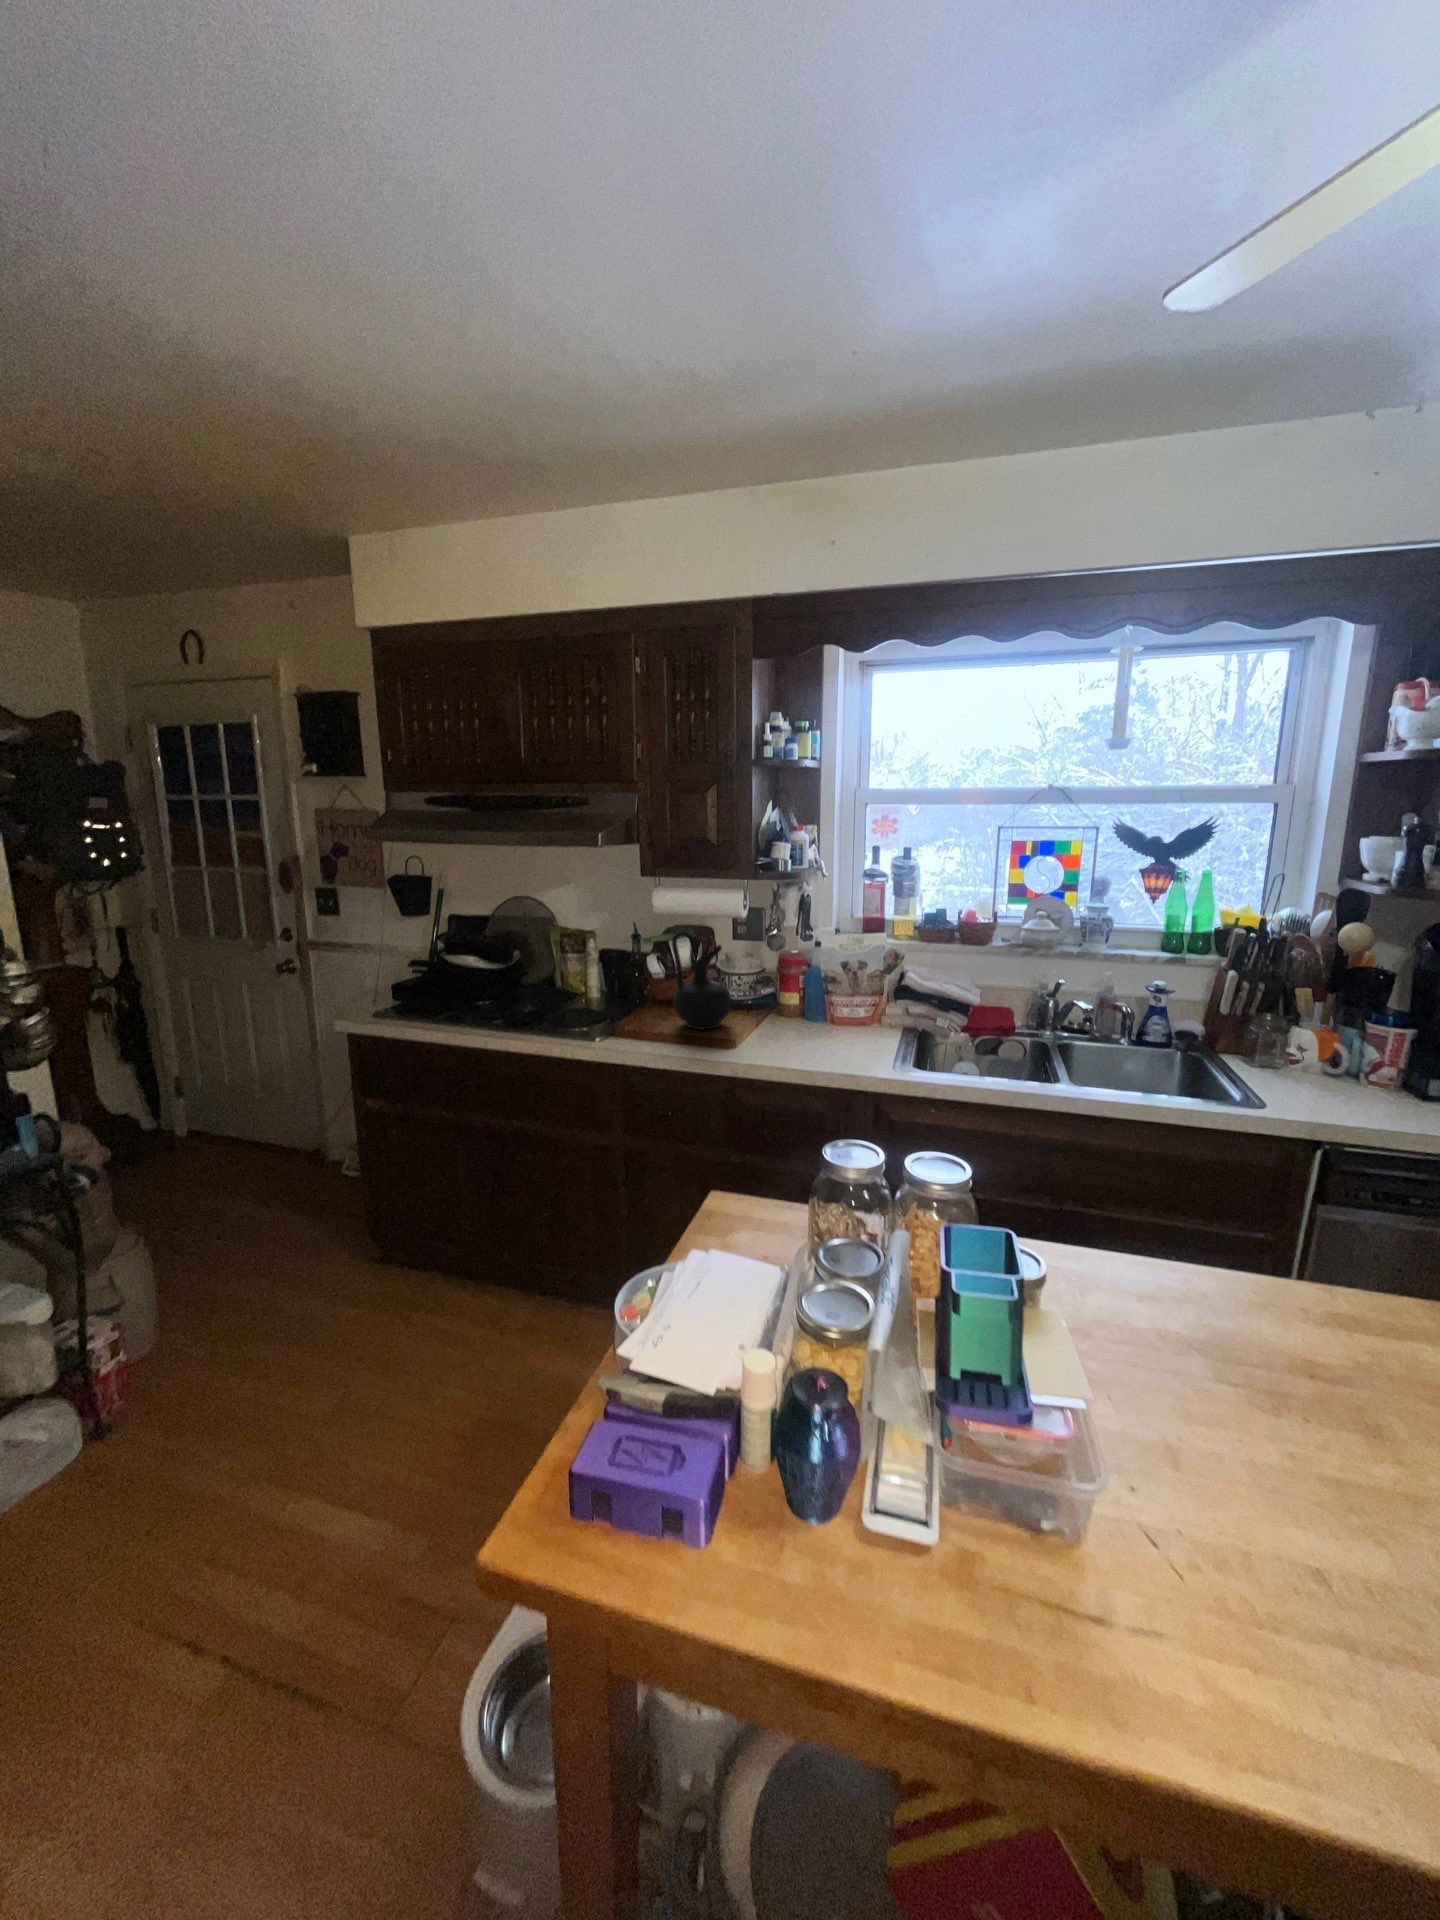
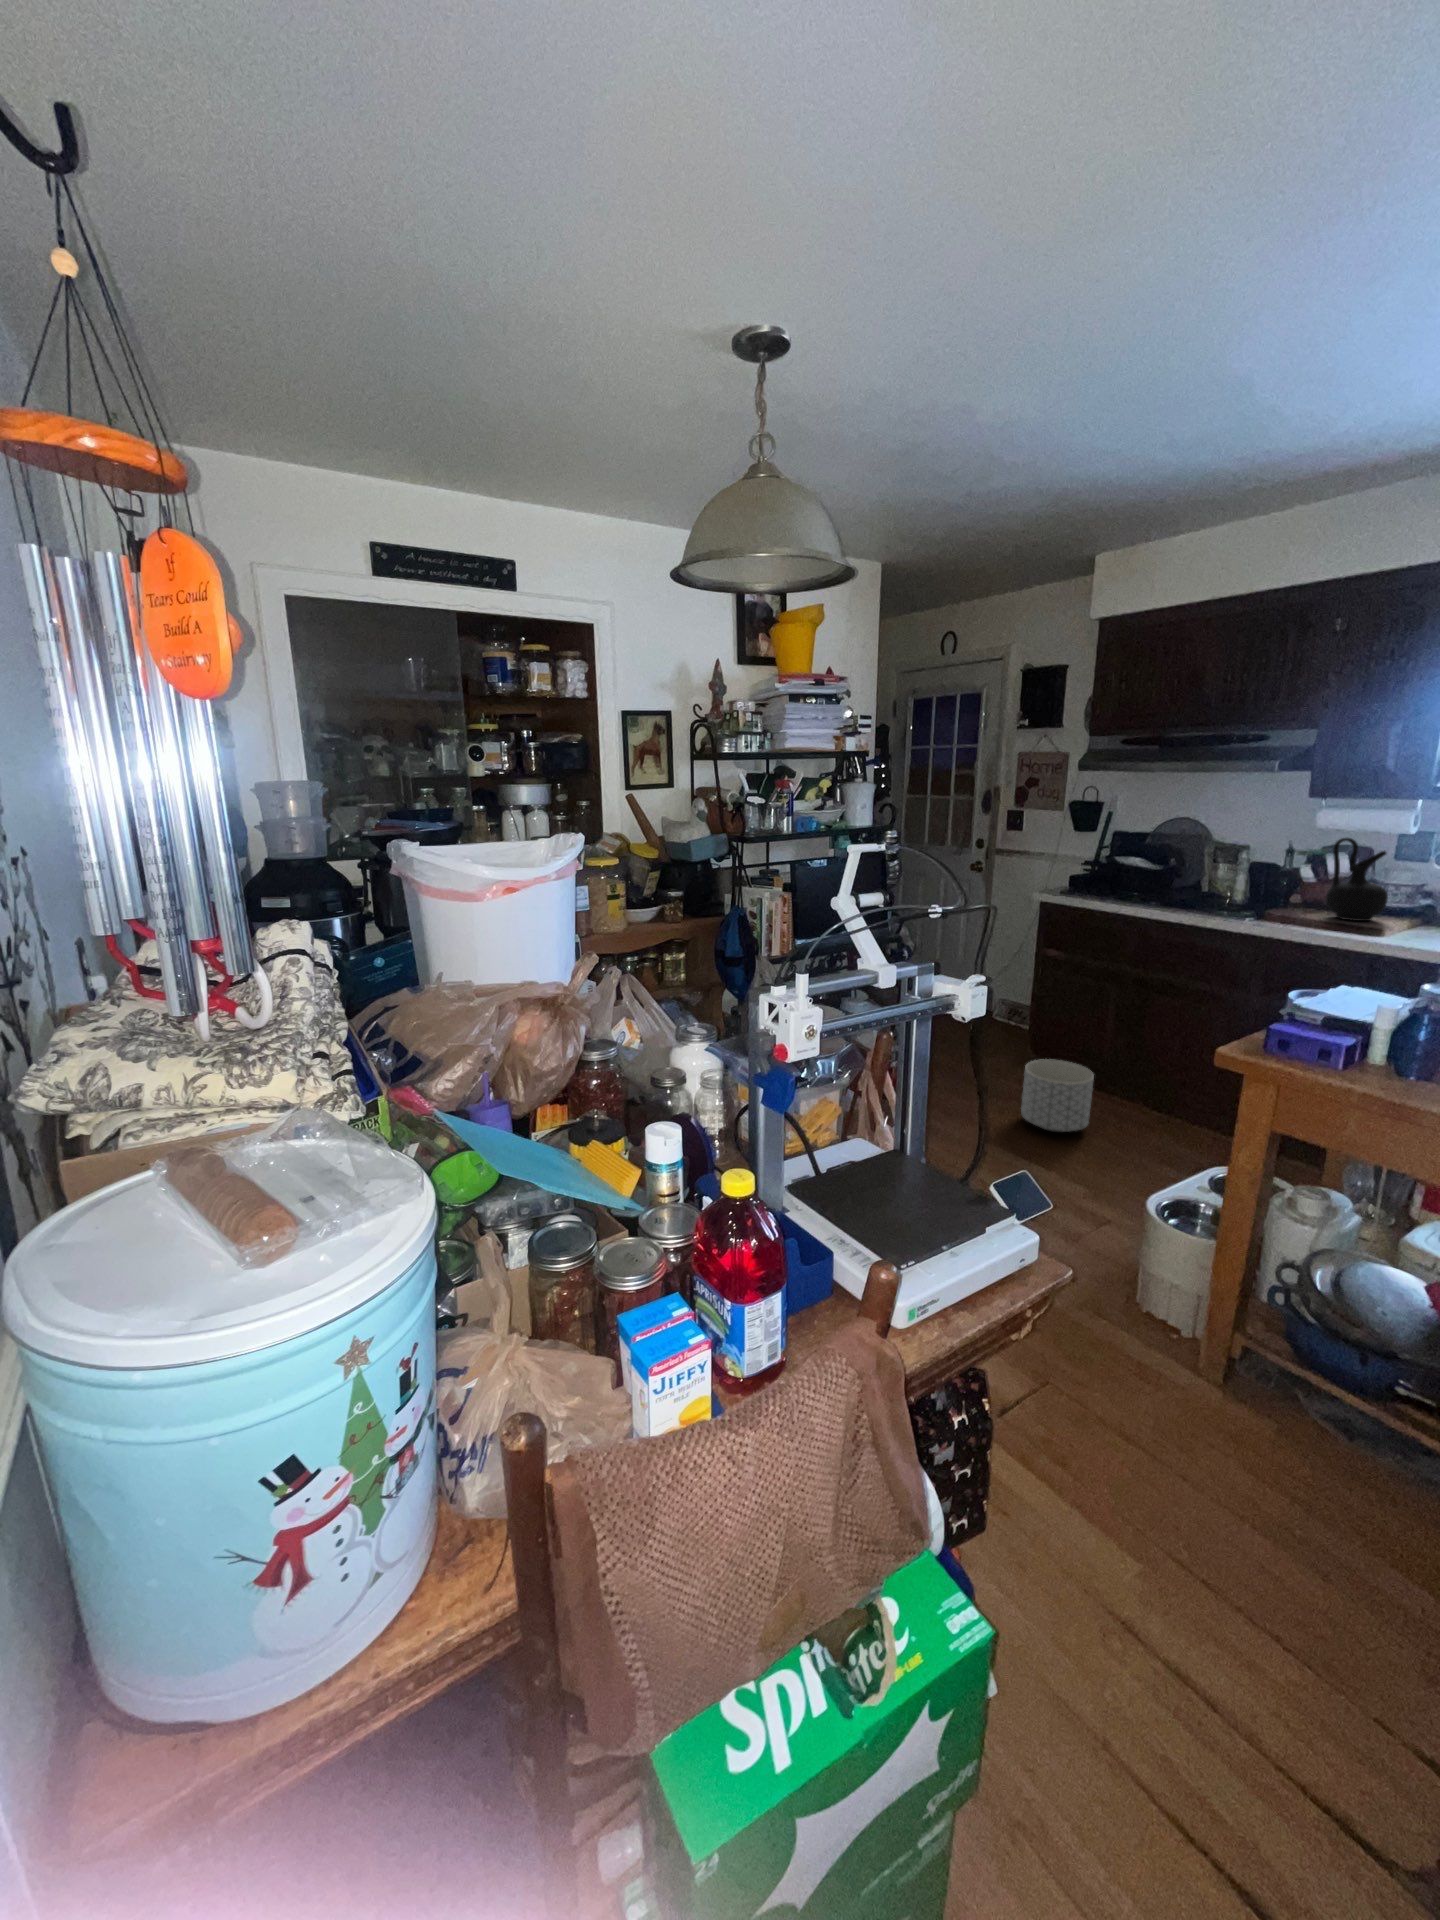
planter: none [335,1280,445,1412] -> present [1021,1059,1094,1132]

